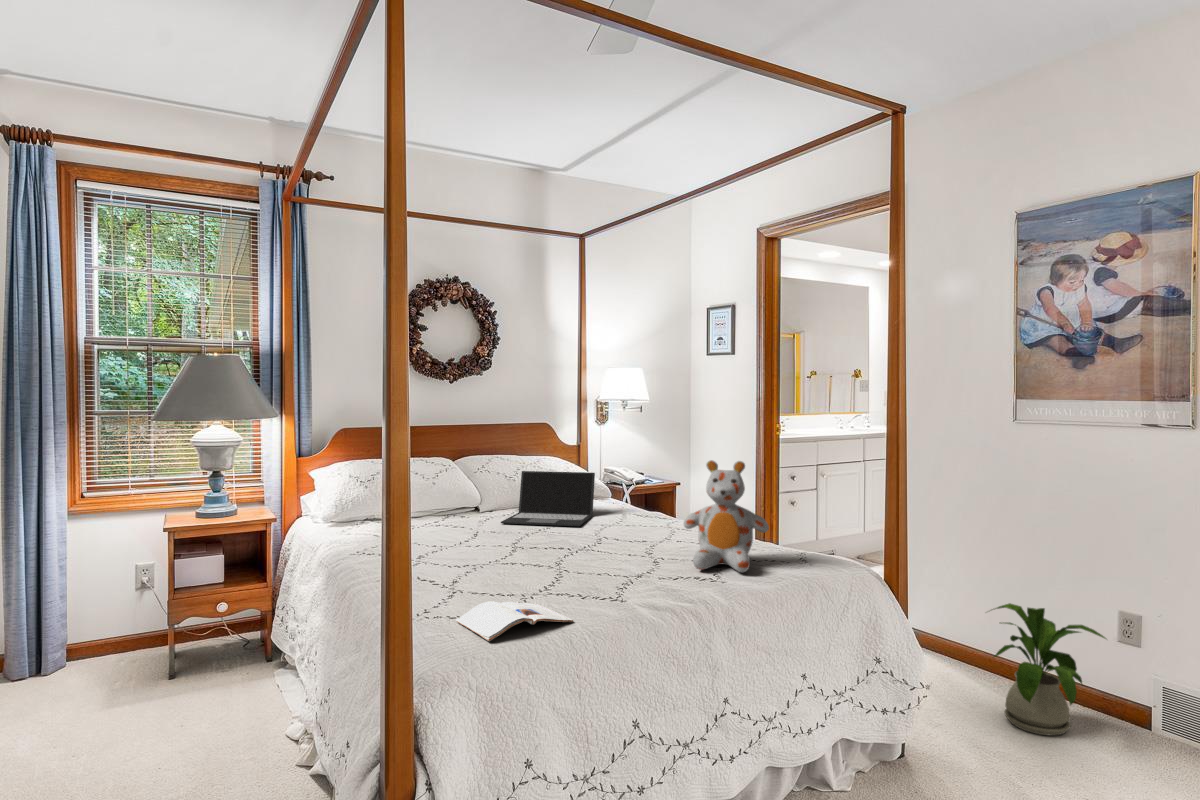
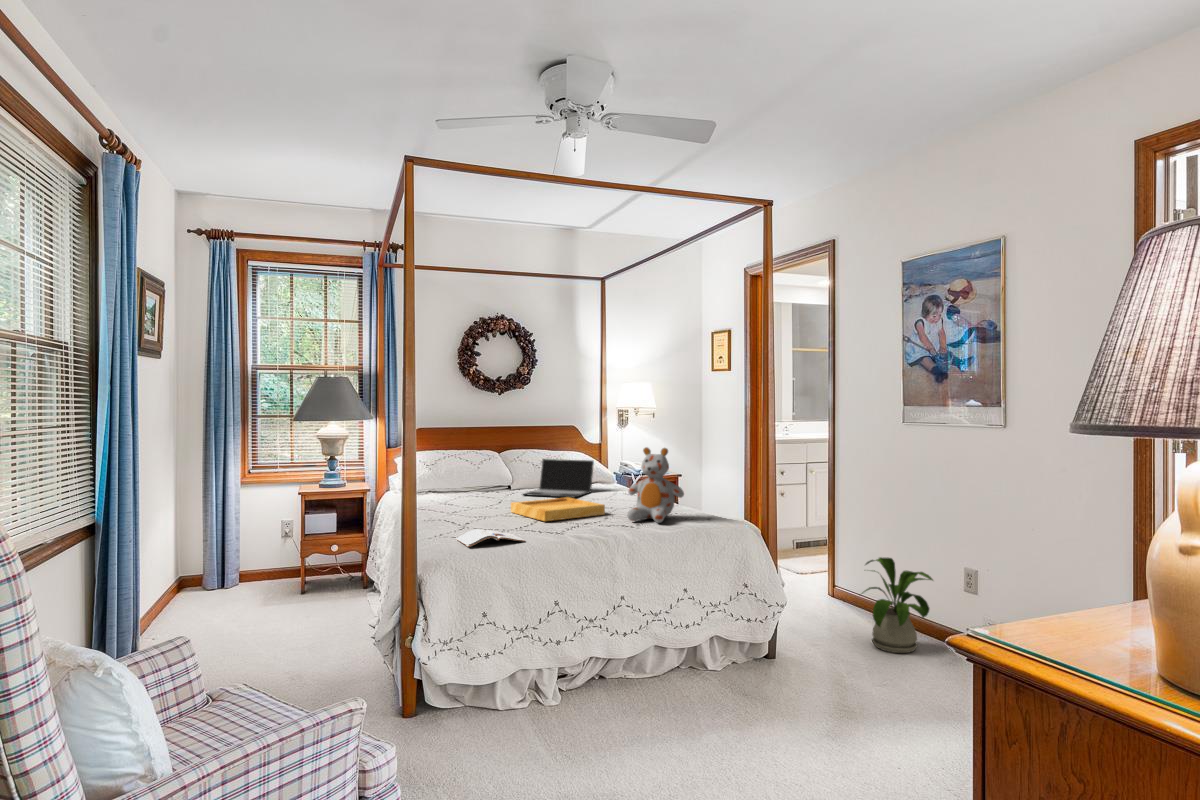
tray: none [506,529,647,575] -> present [511,497,605,521]

